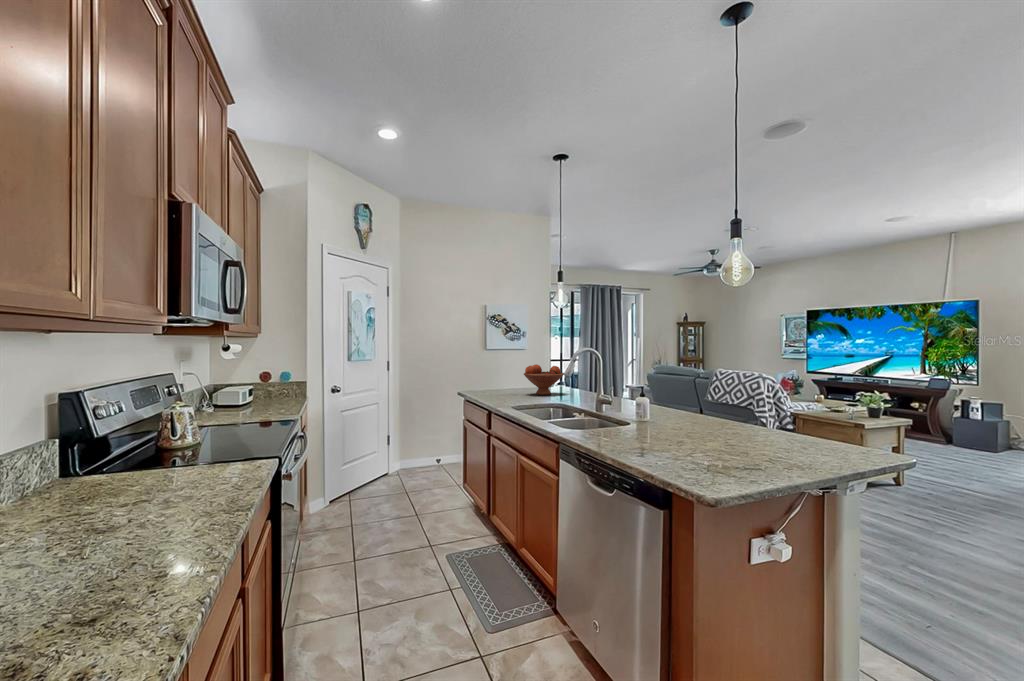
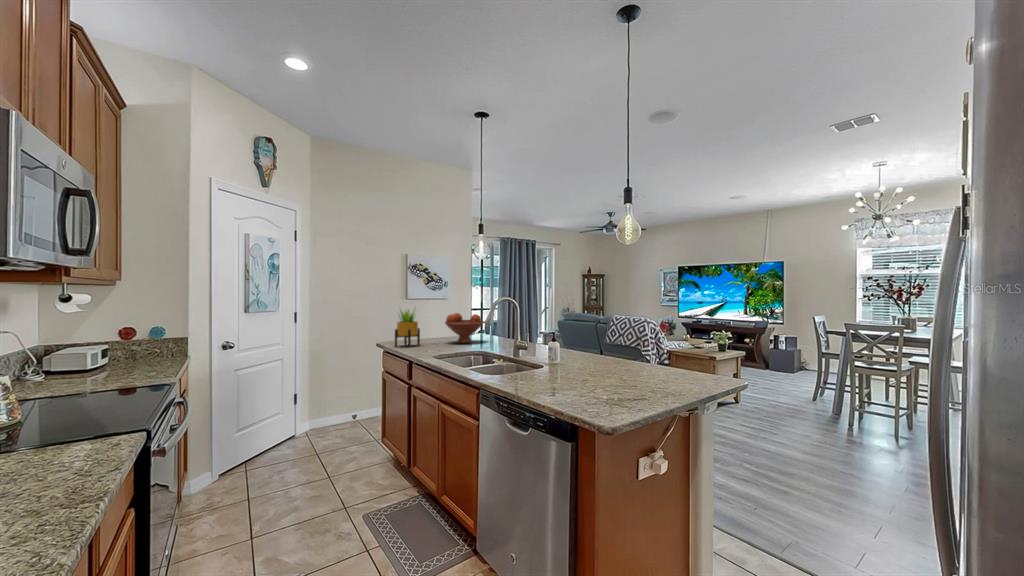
potted plant: none [476,355,499,398] -> present [395,309,420,347]

